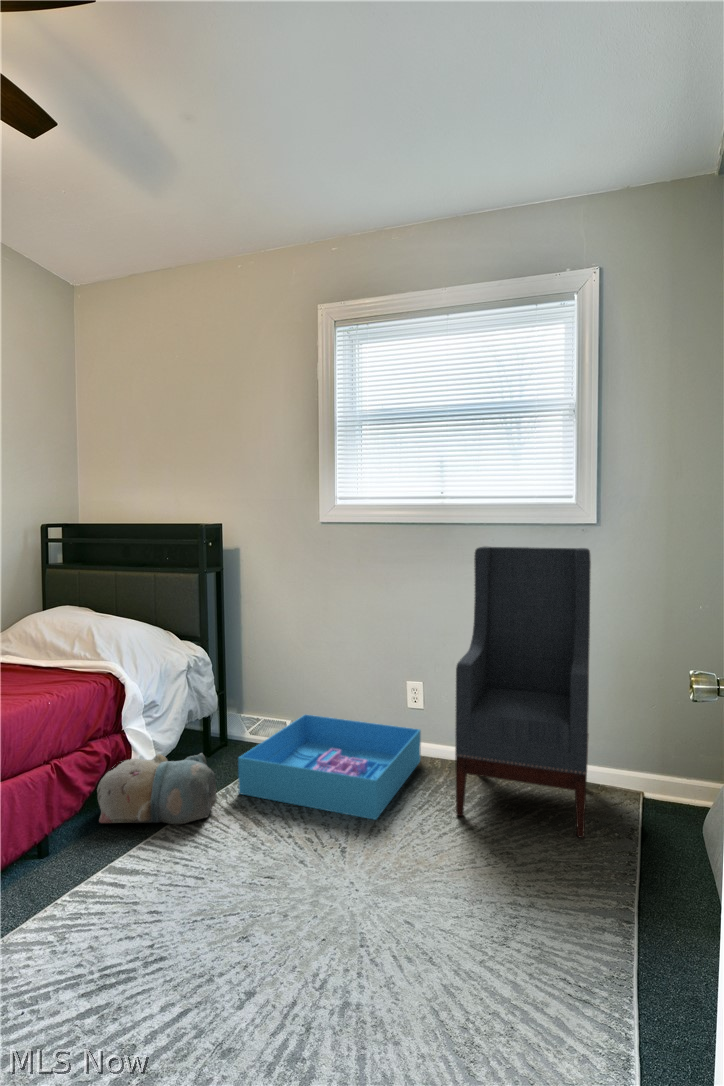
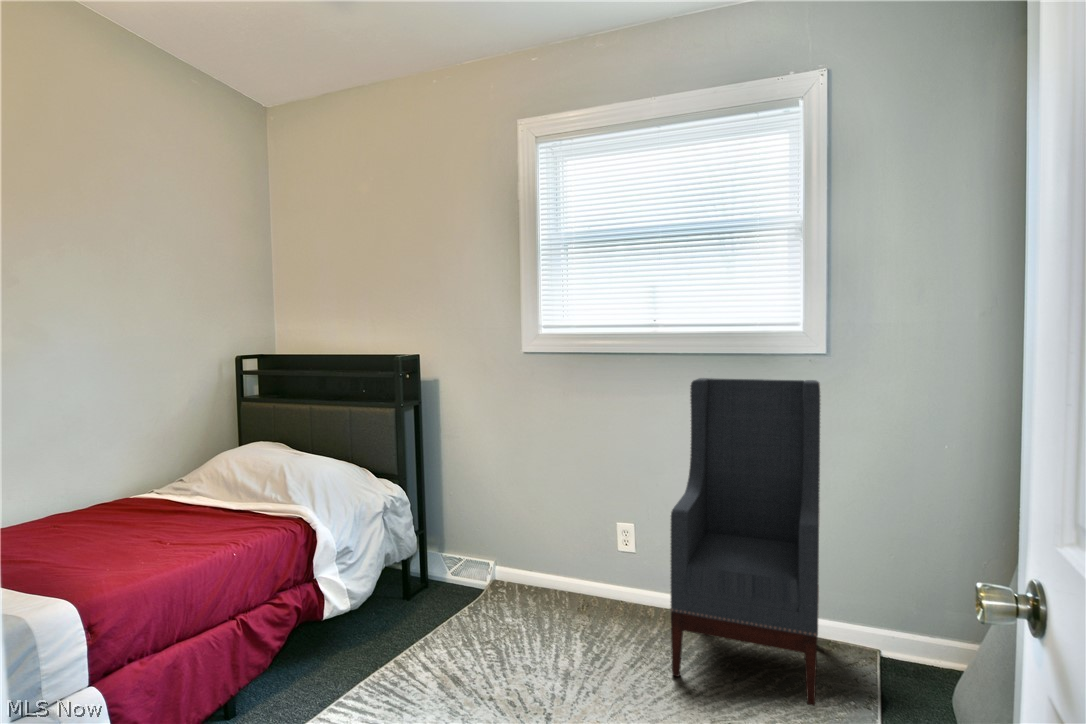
storage bin: present [238,715,421,820] -> none [437,556,633,680]
plush toy: present [97,753,217,824] -> none [289,602,414,681]

